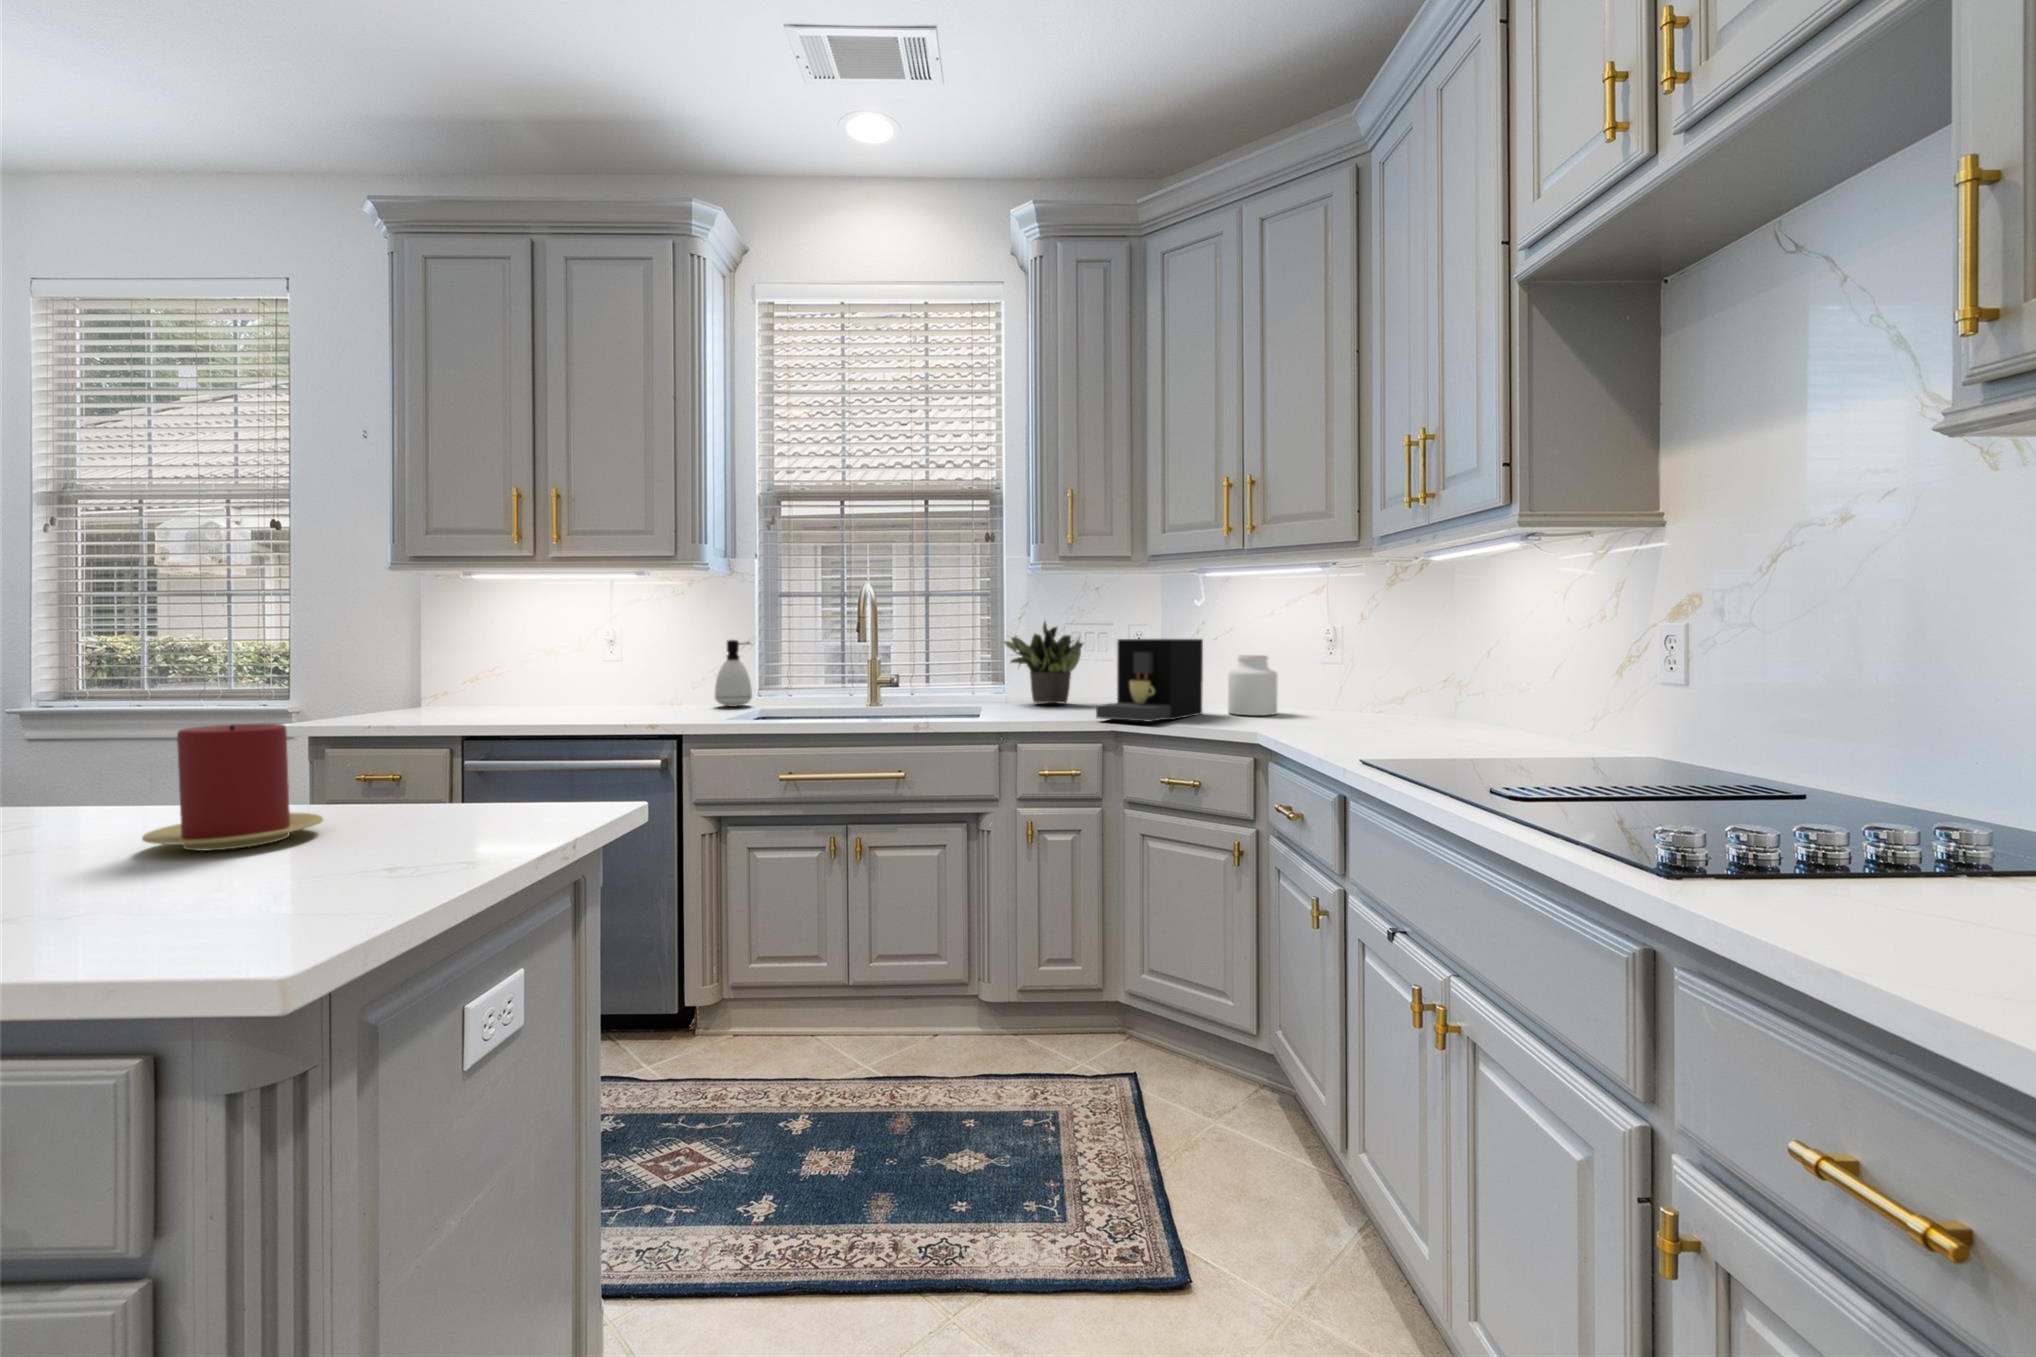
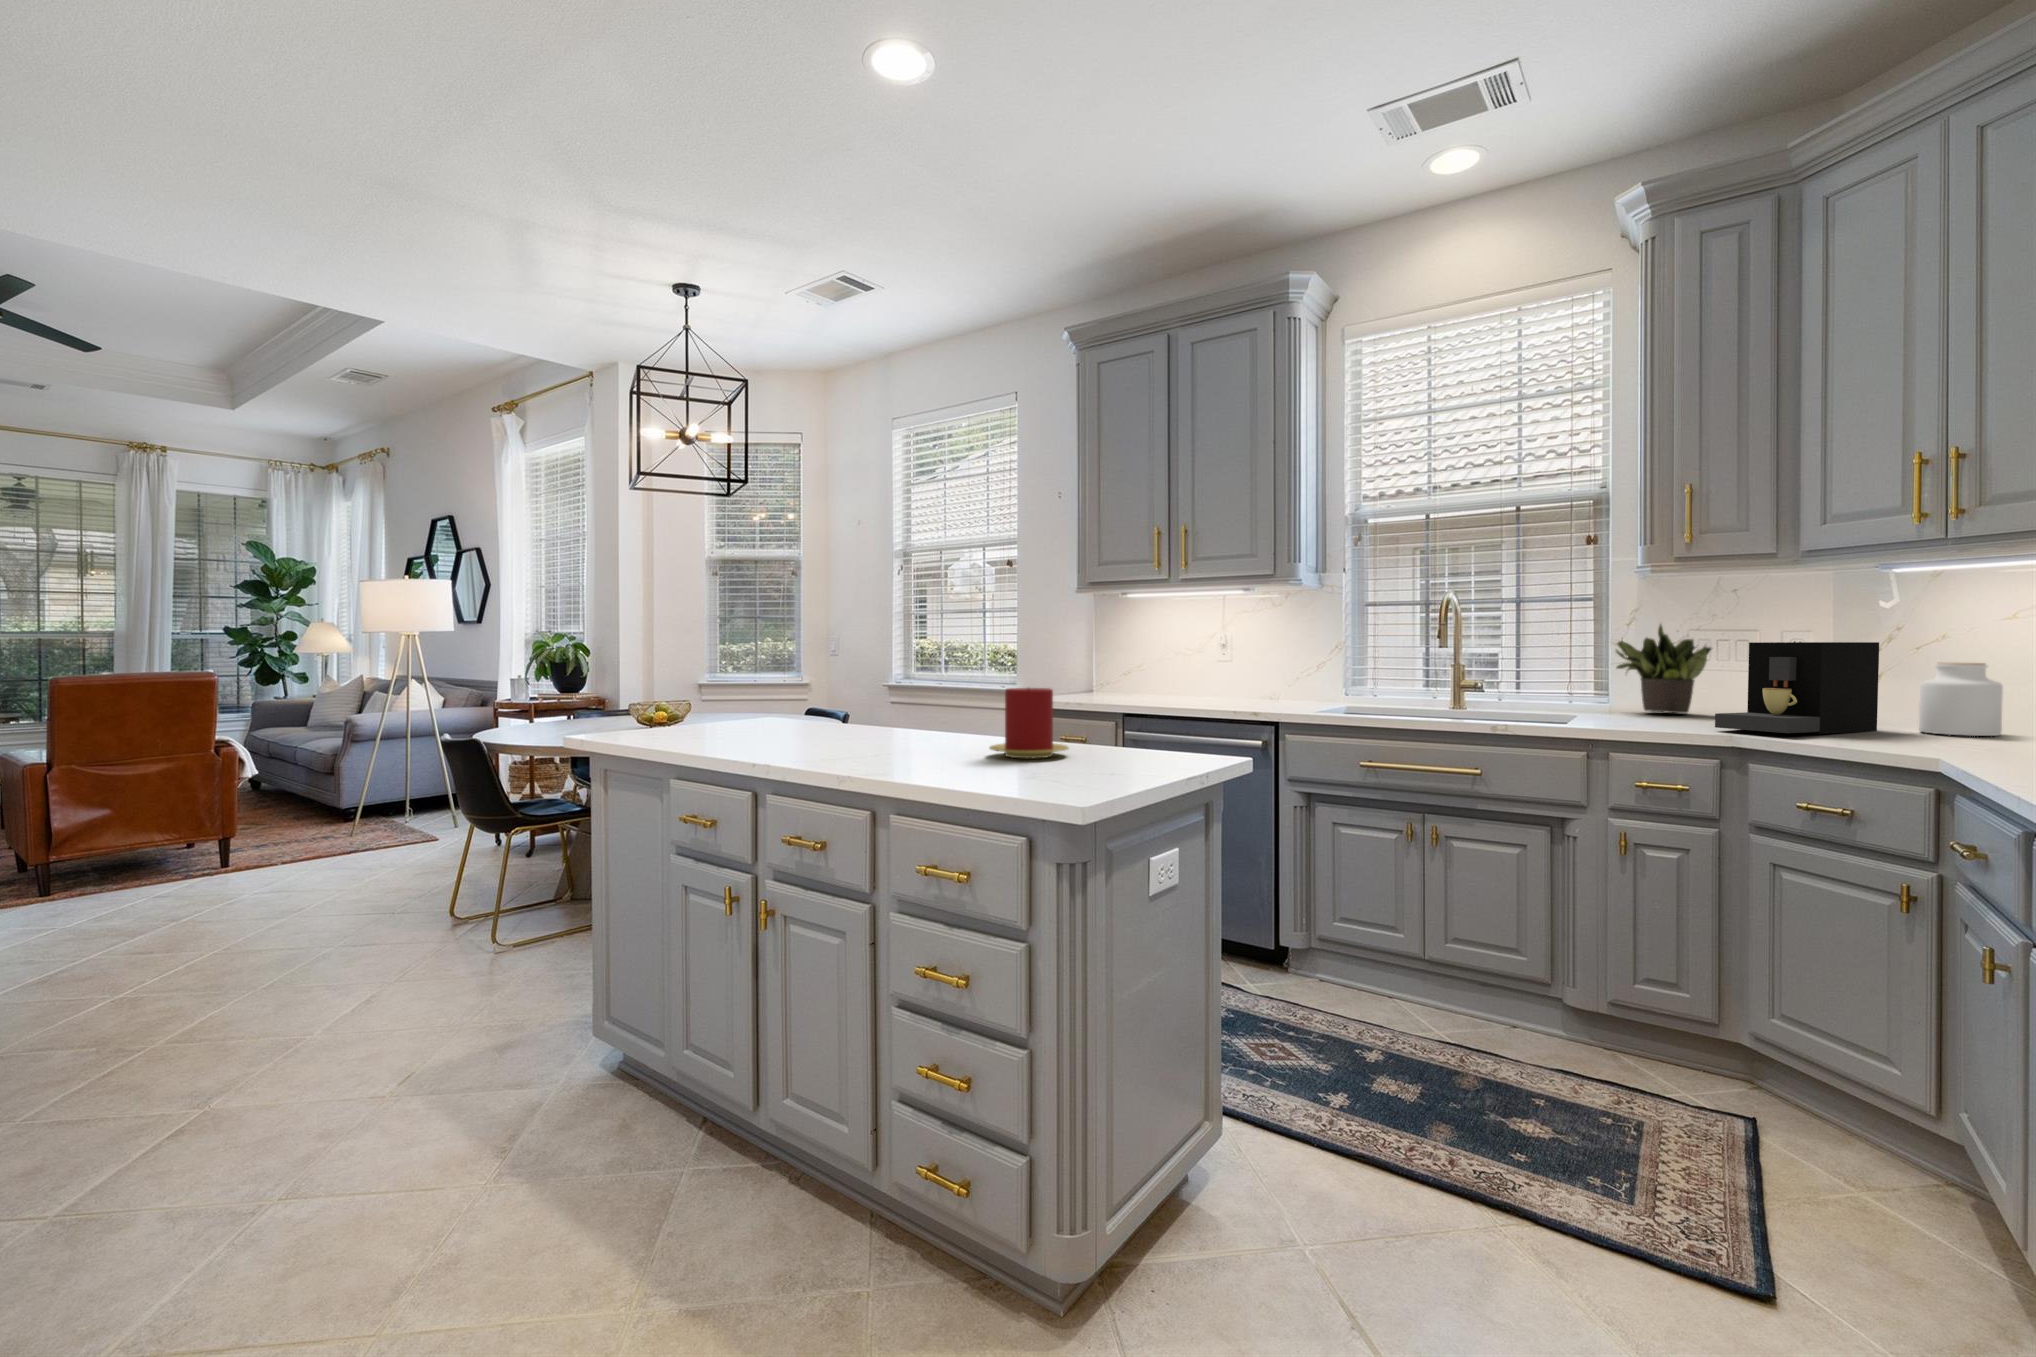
soap dispenser: present [715,640,752,707] -> none [1308,644,1341,703]

